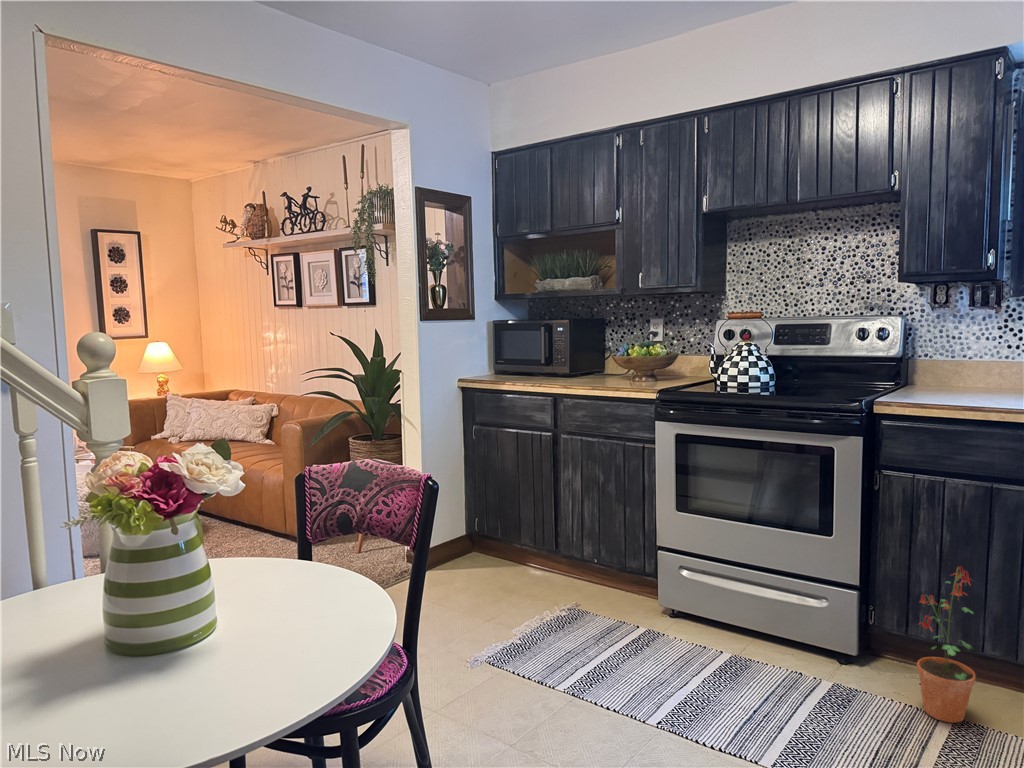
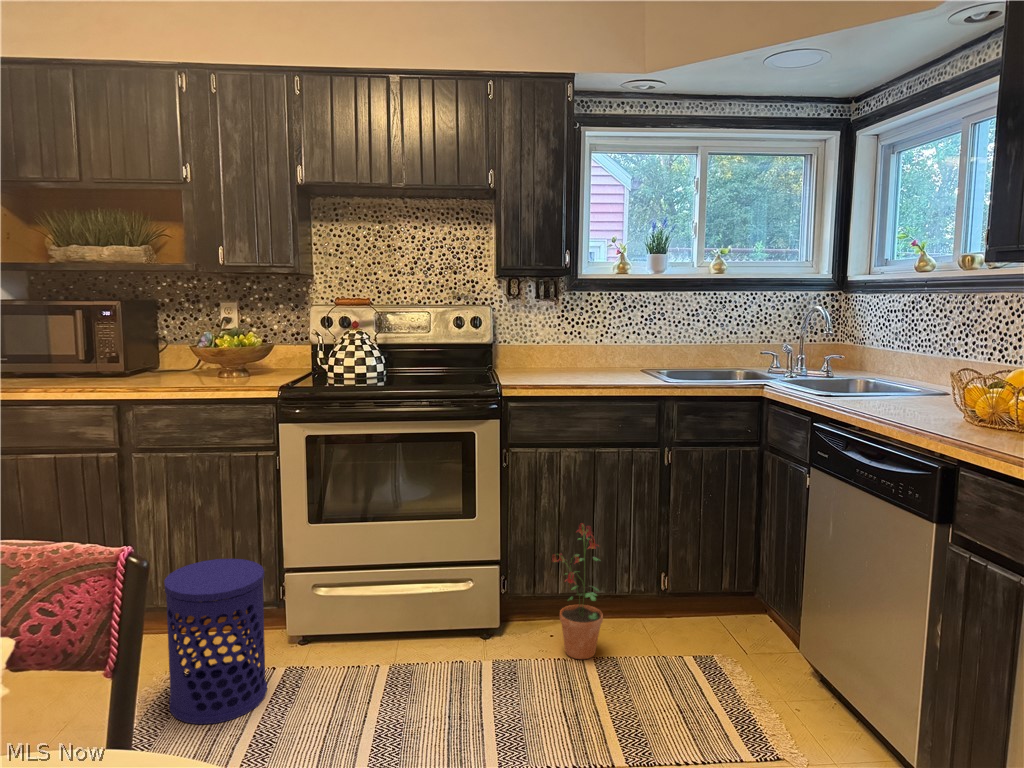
waste bin: none [550,523,624,650] -> present [164,559,267,724]

